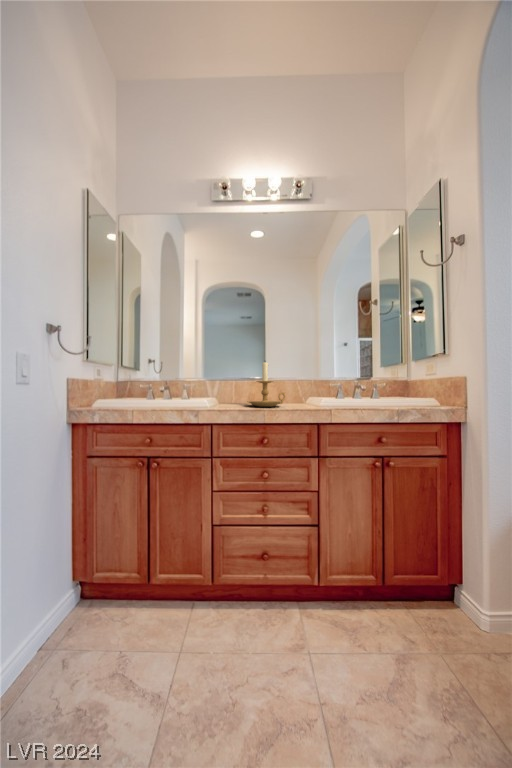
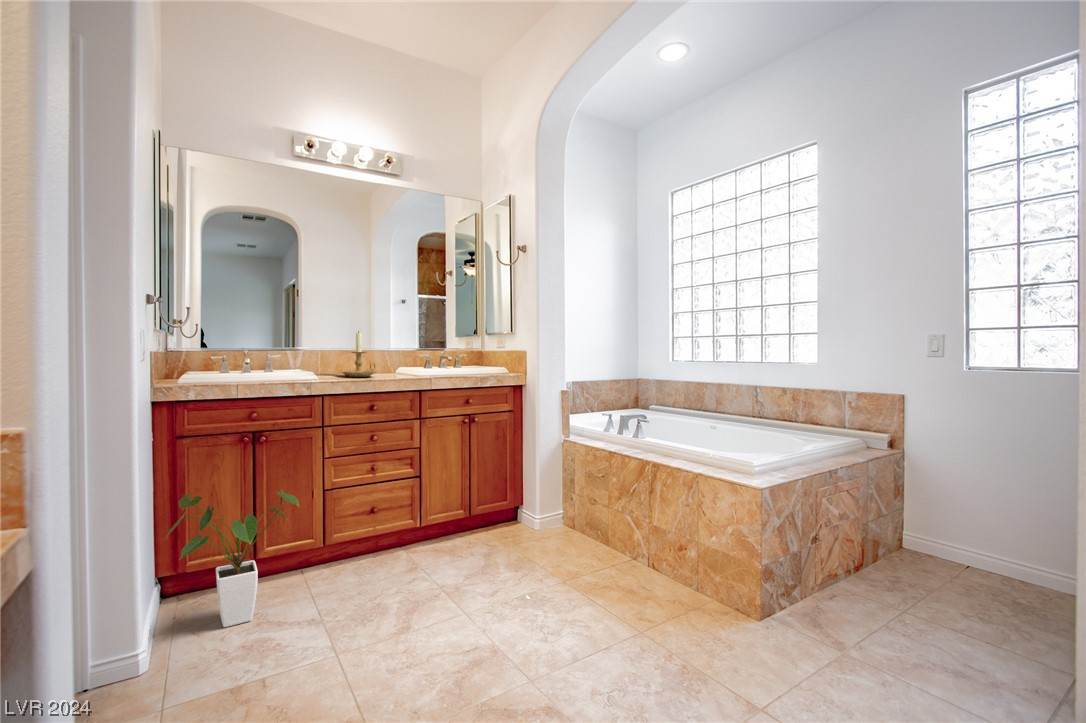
house plant: none [26,515,153,672] -> present [167,490,299,627]

